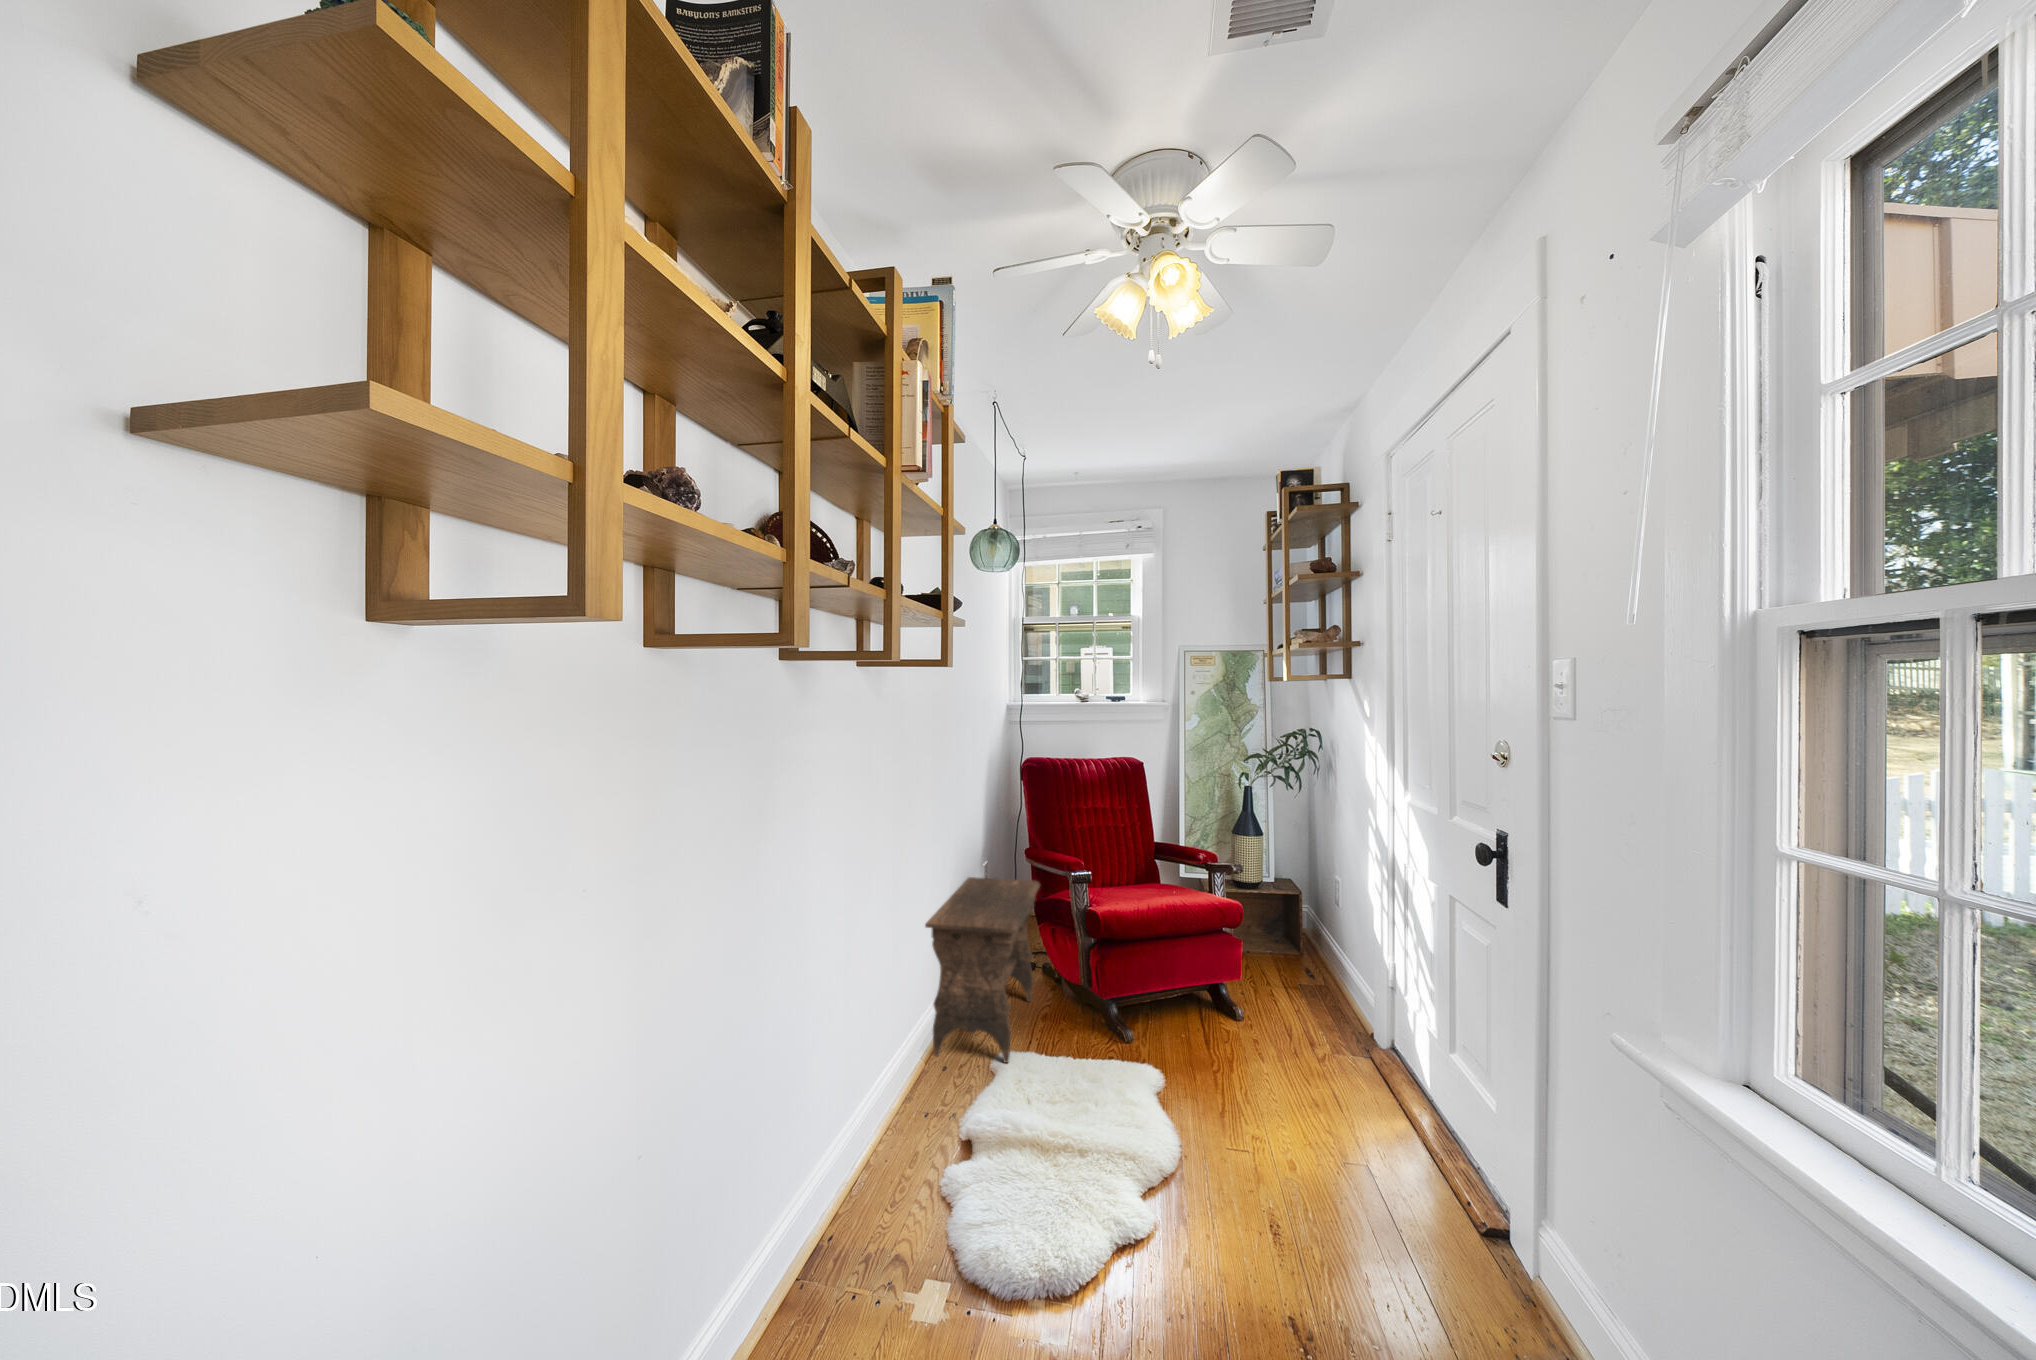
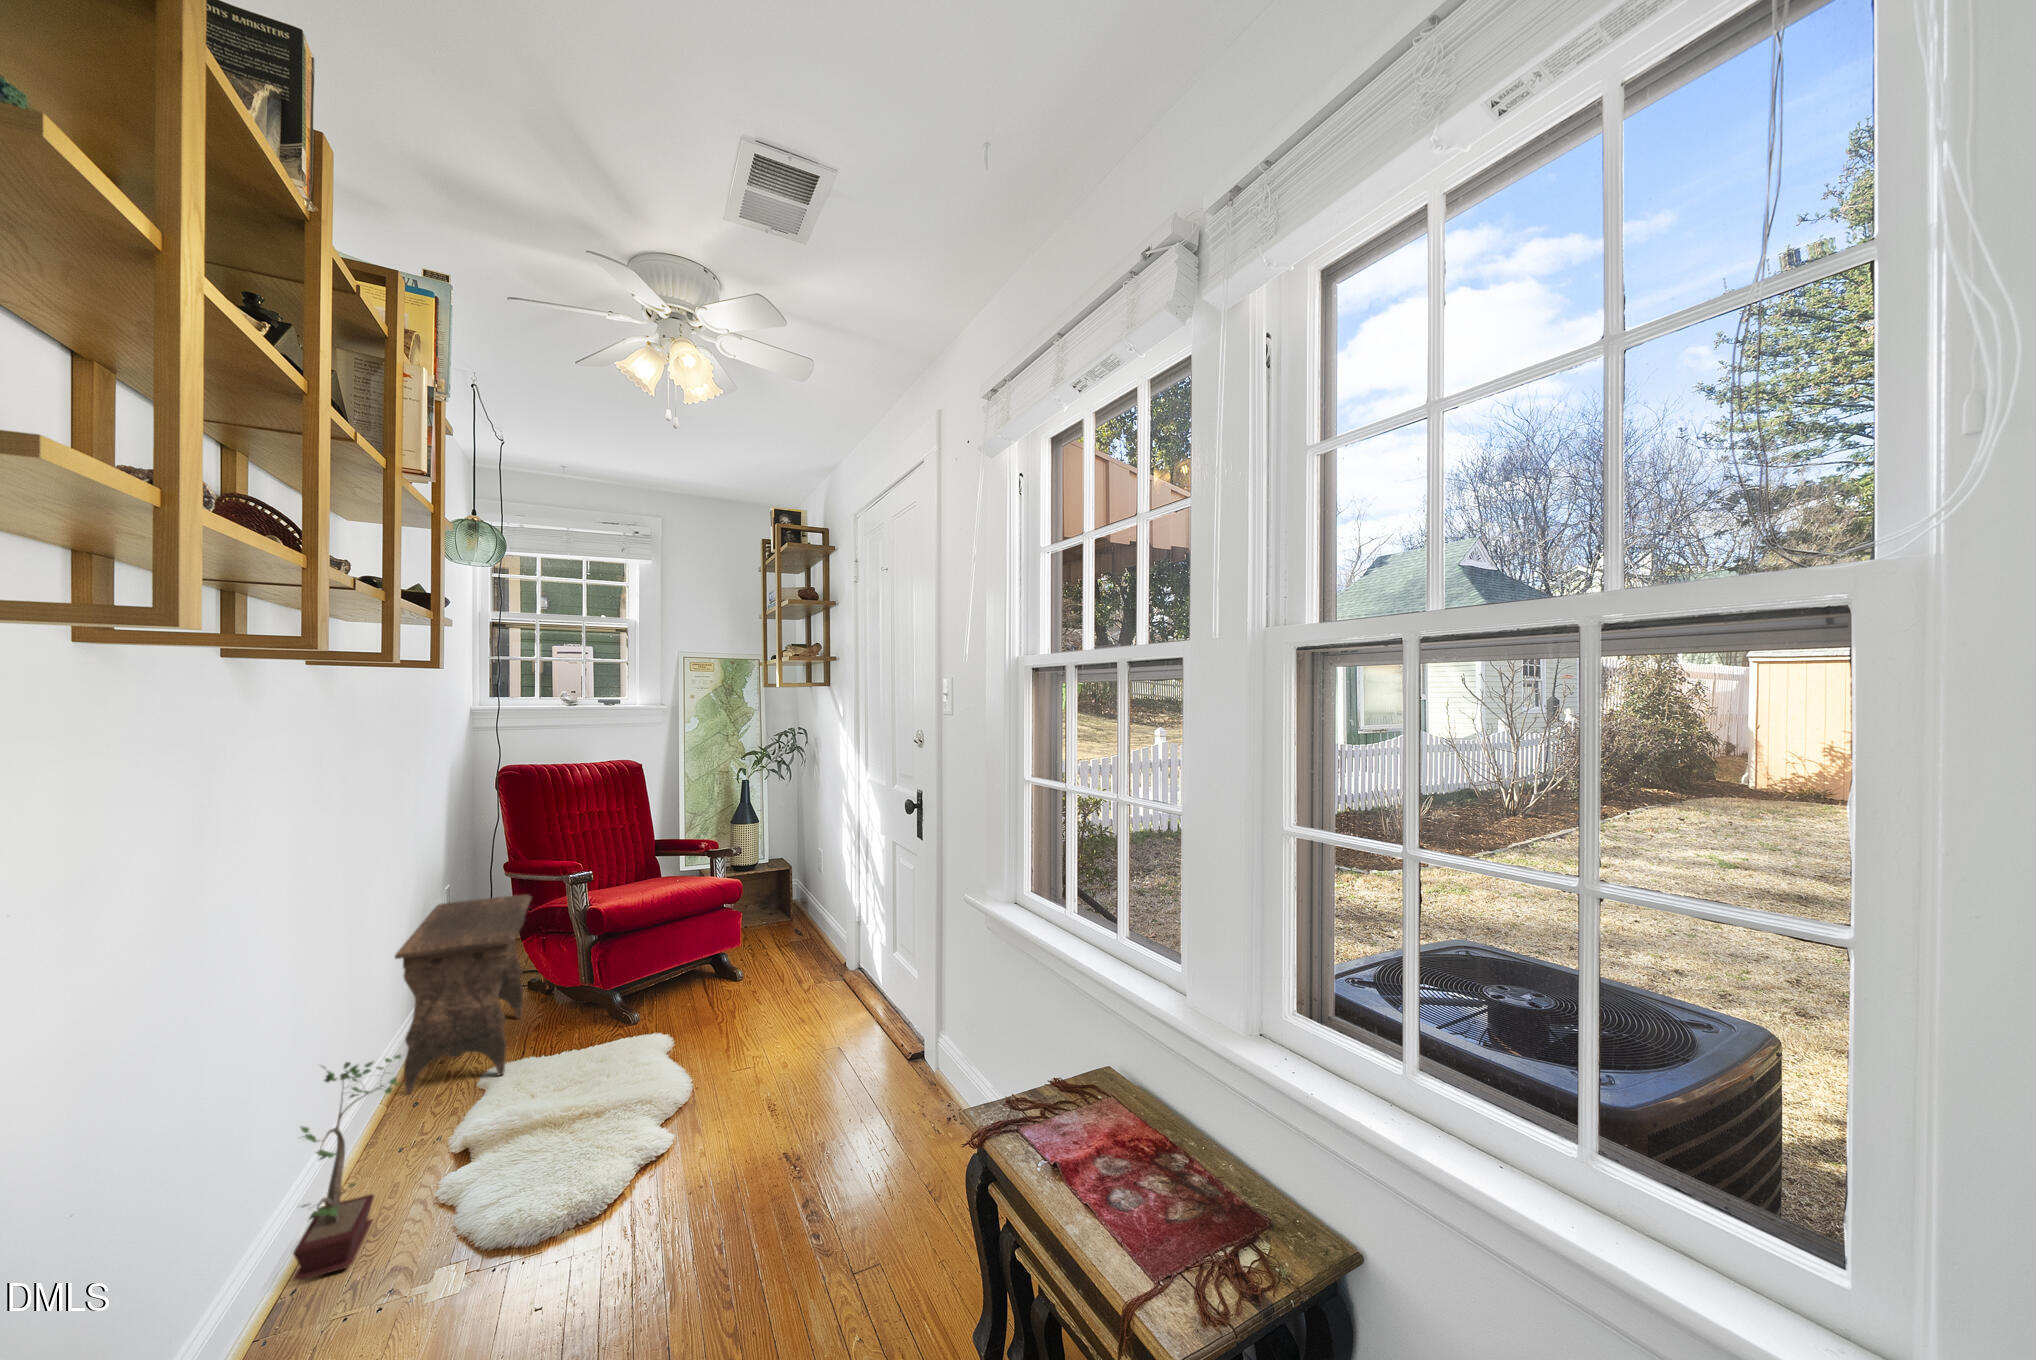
potted plant: none [818,1028,913,1241] -> present [293,1055,402,1280]

